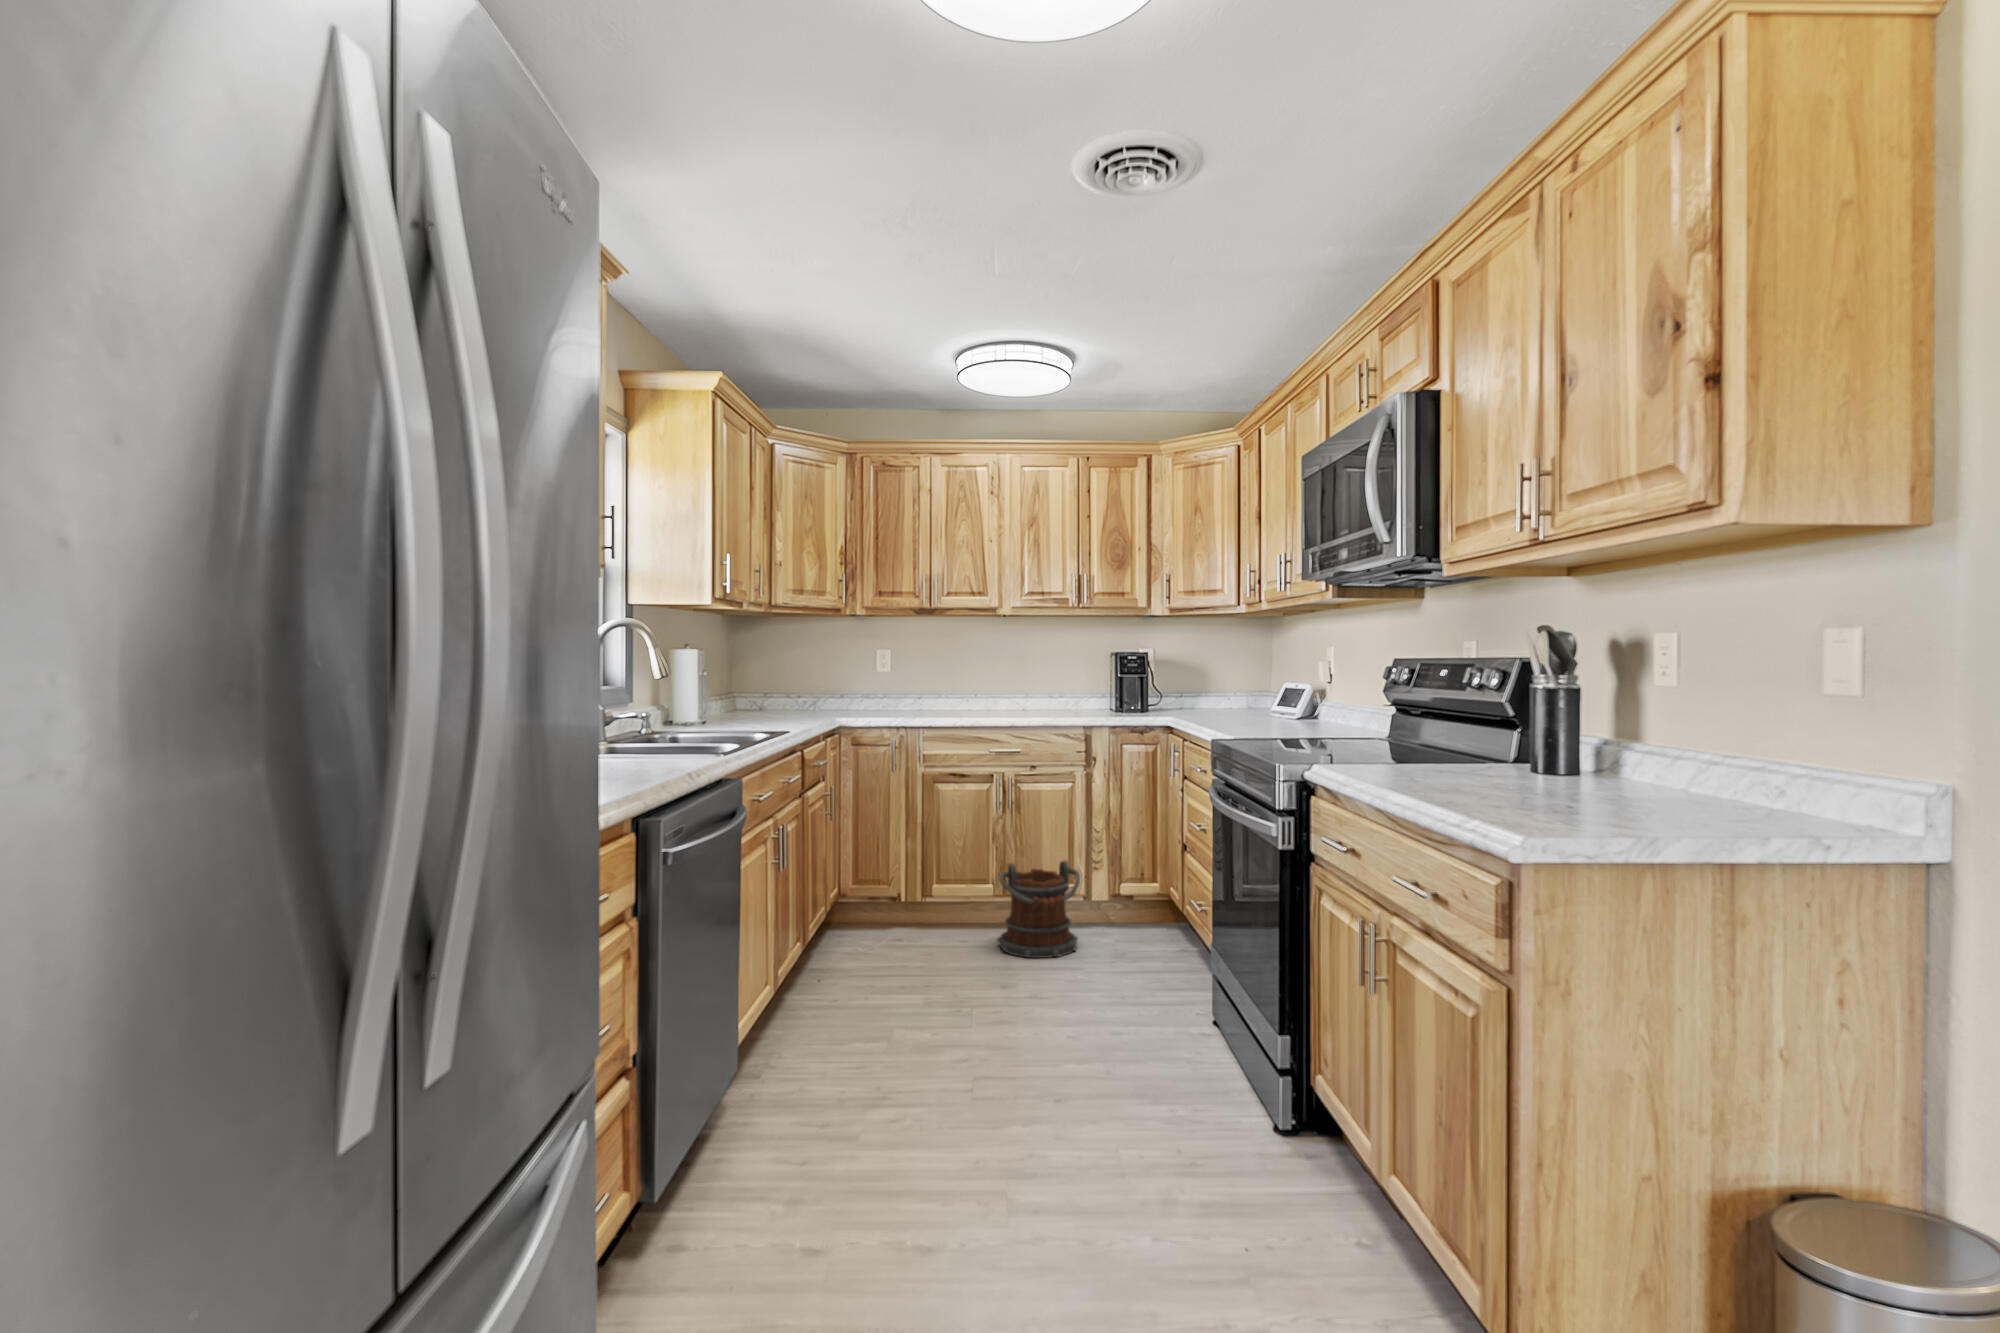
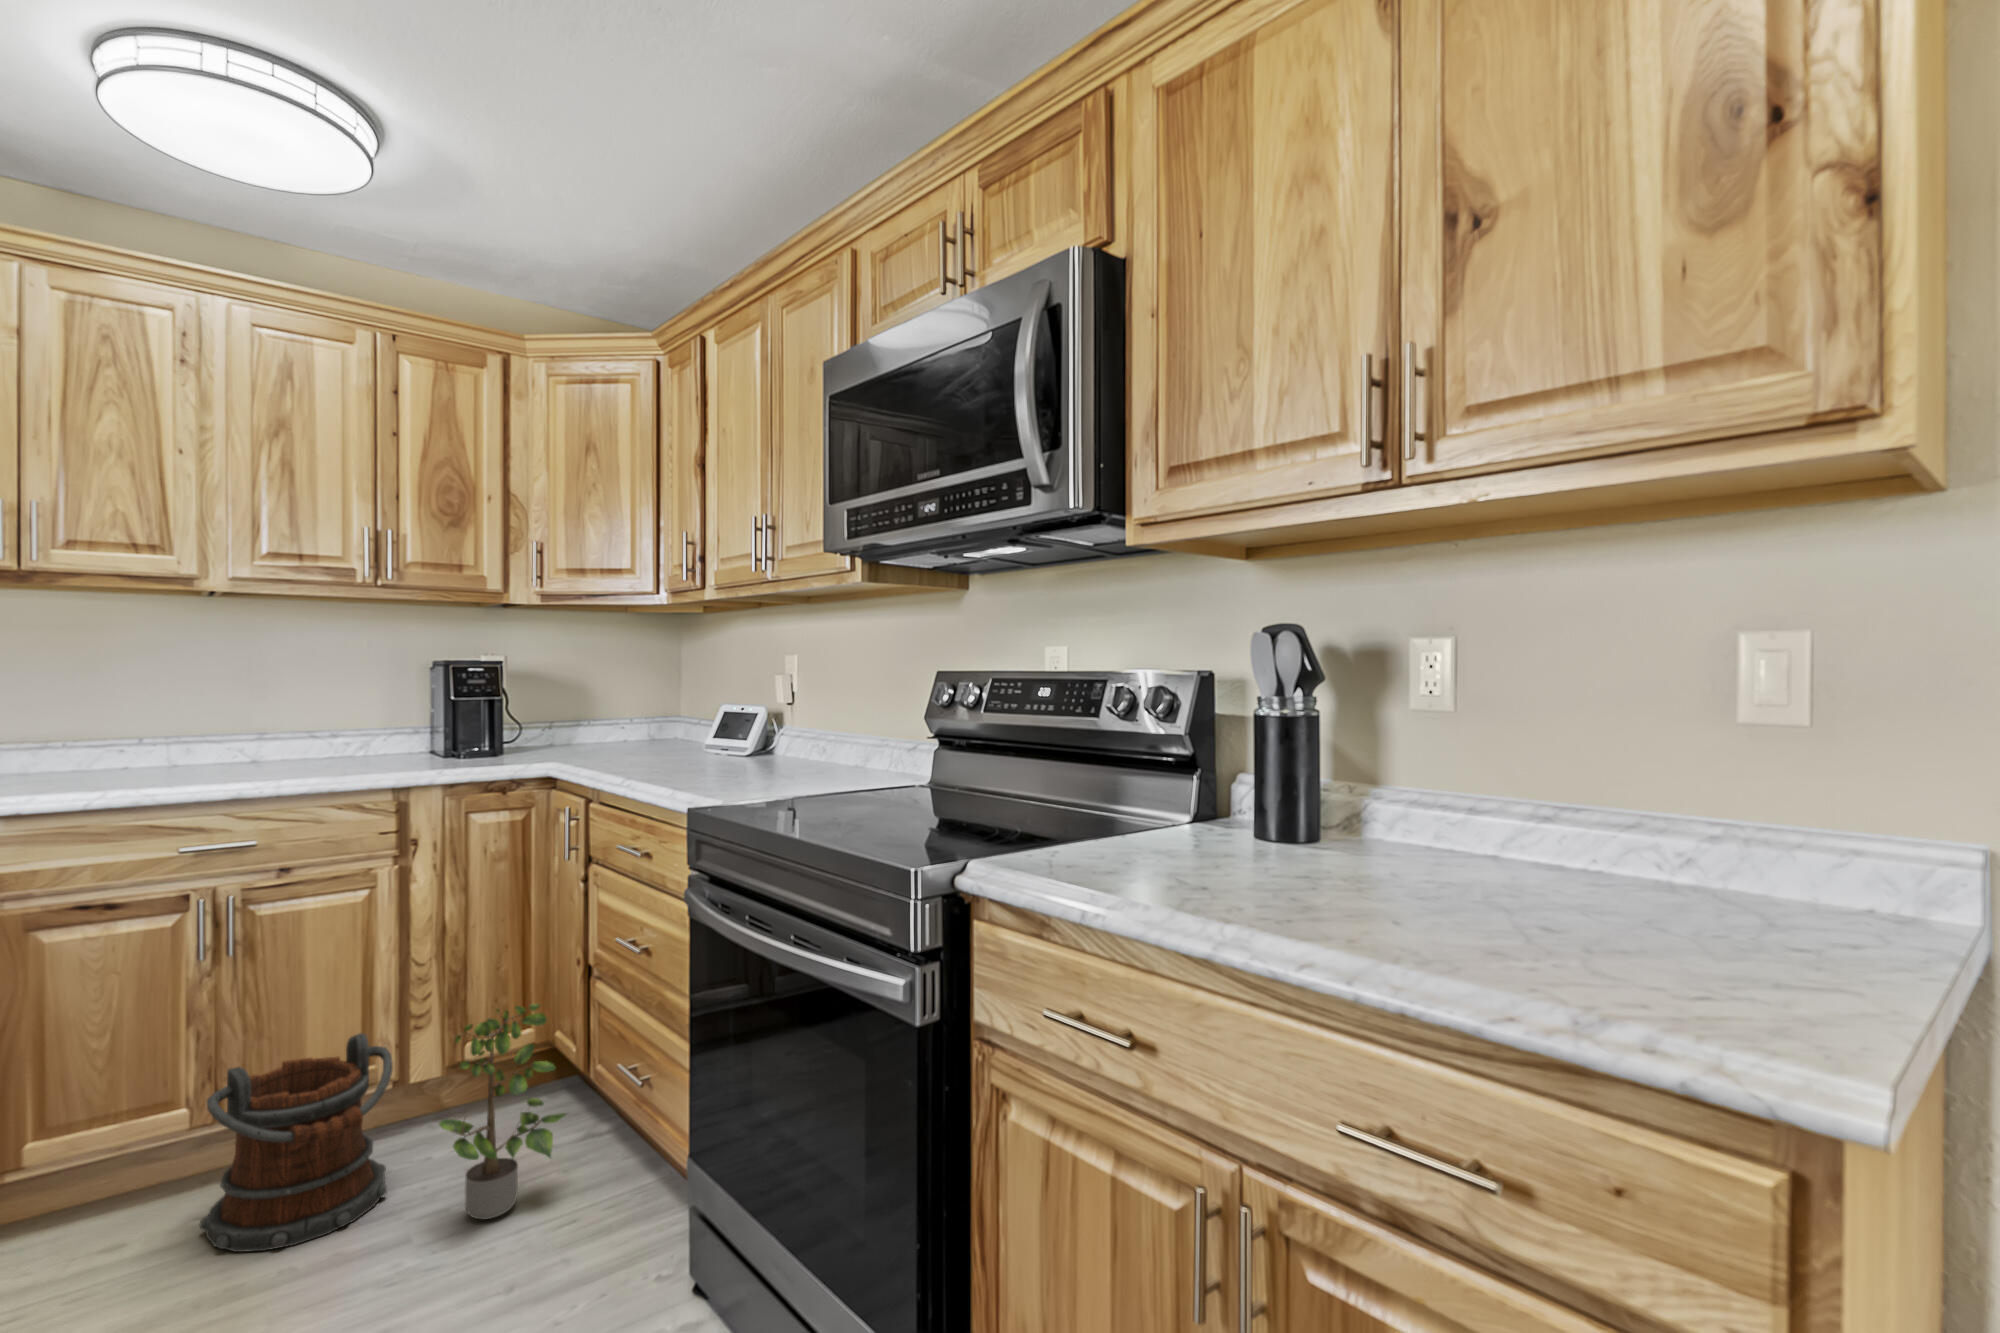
potted plant: none [1098,851,1168,970] -> present [439,1004,567,1219]

